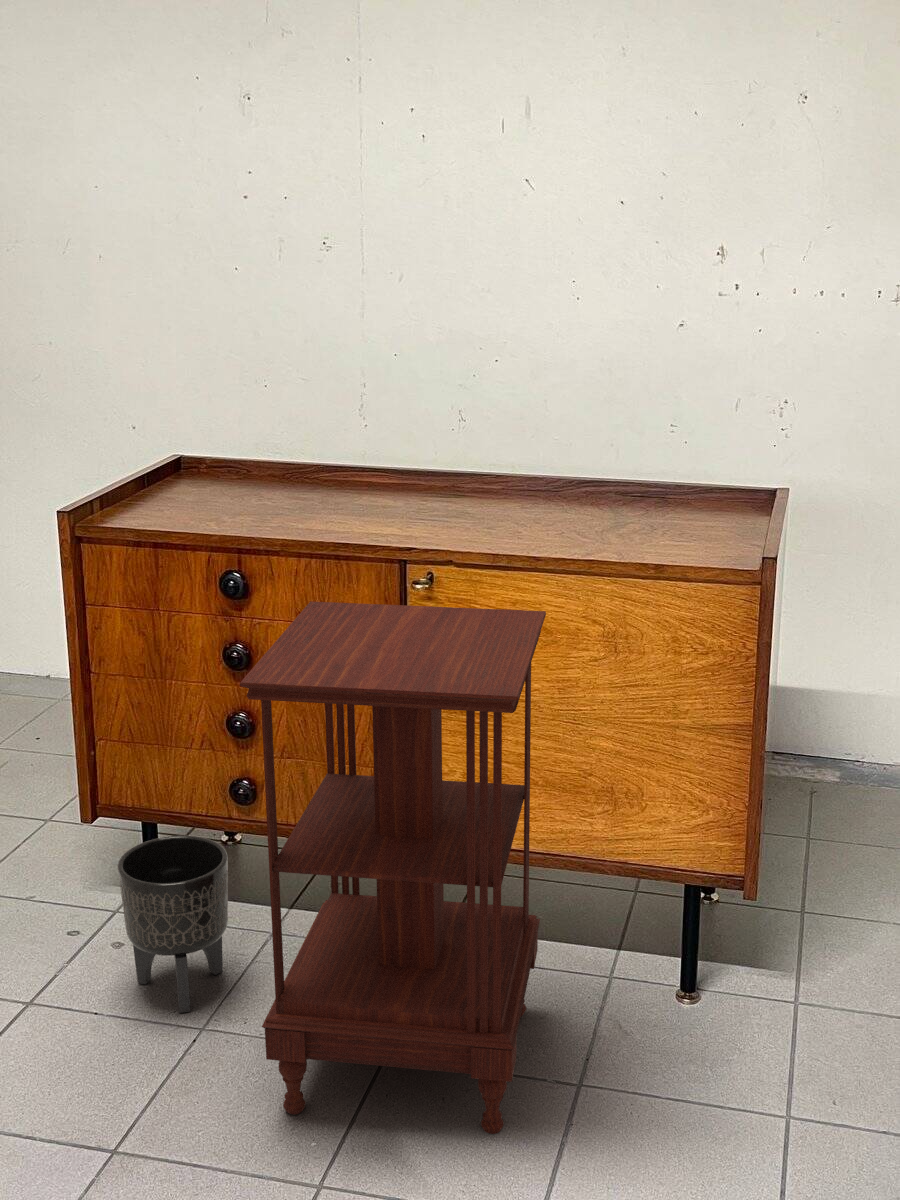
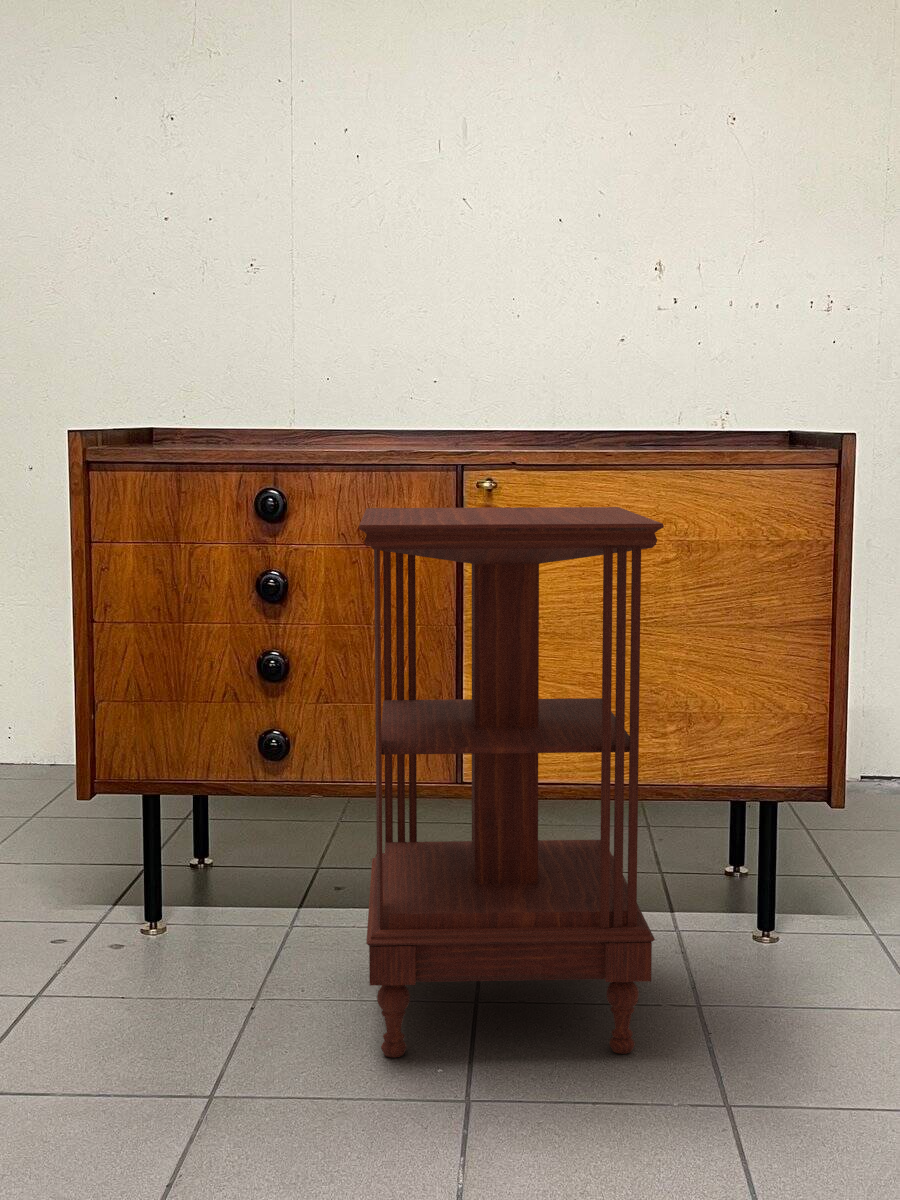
planter: present [118,836,228,1013] -> none [143,798,267,991]

